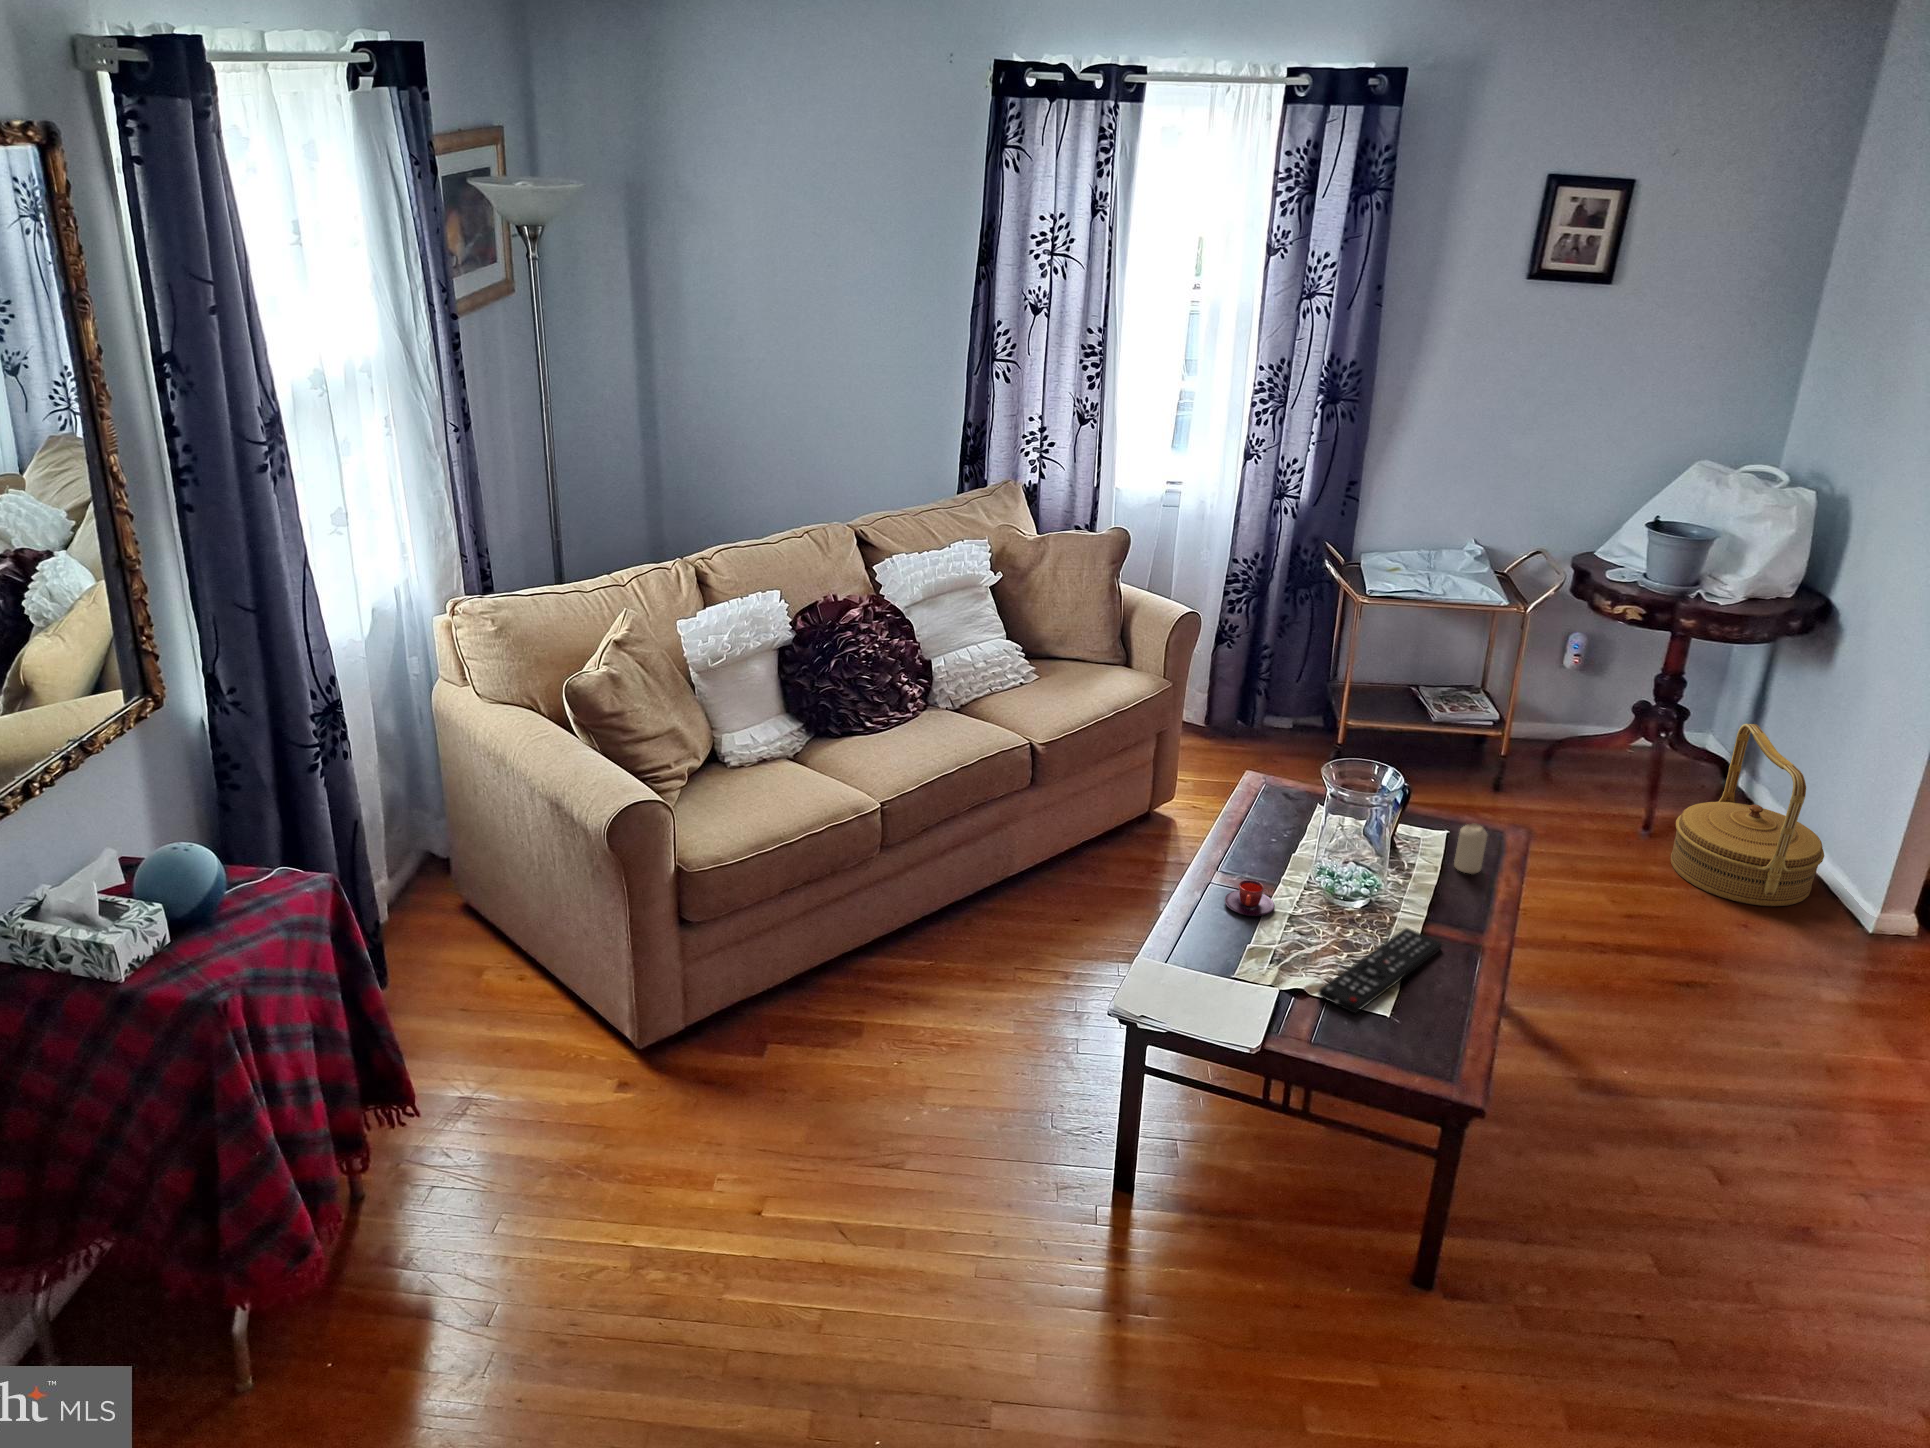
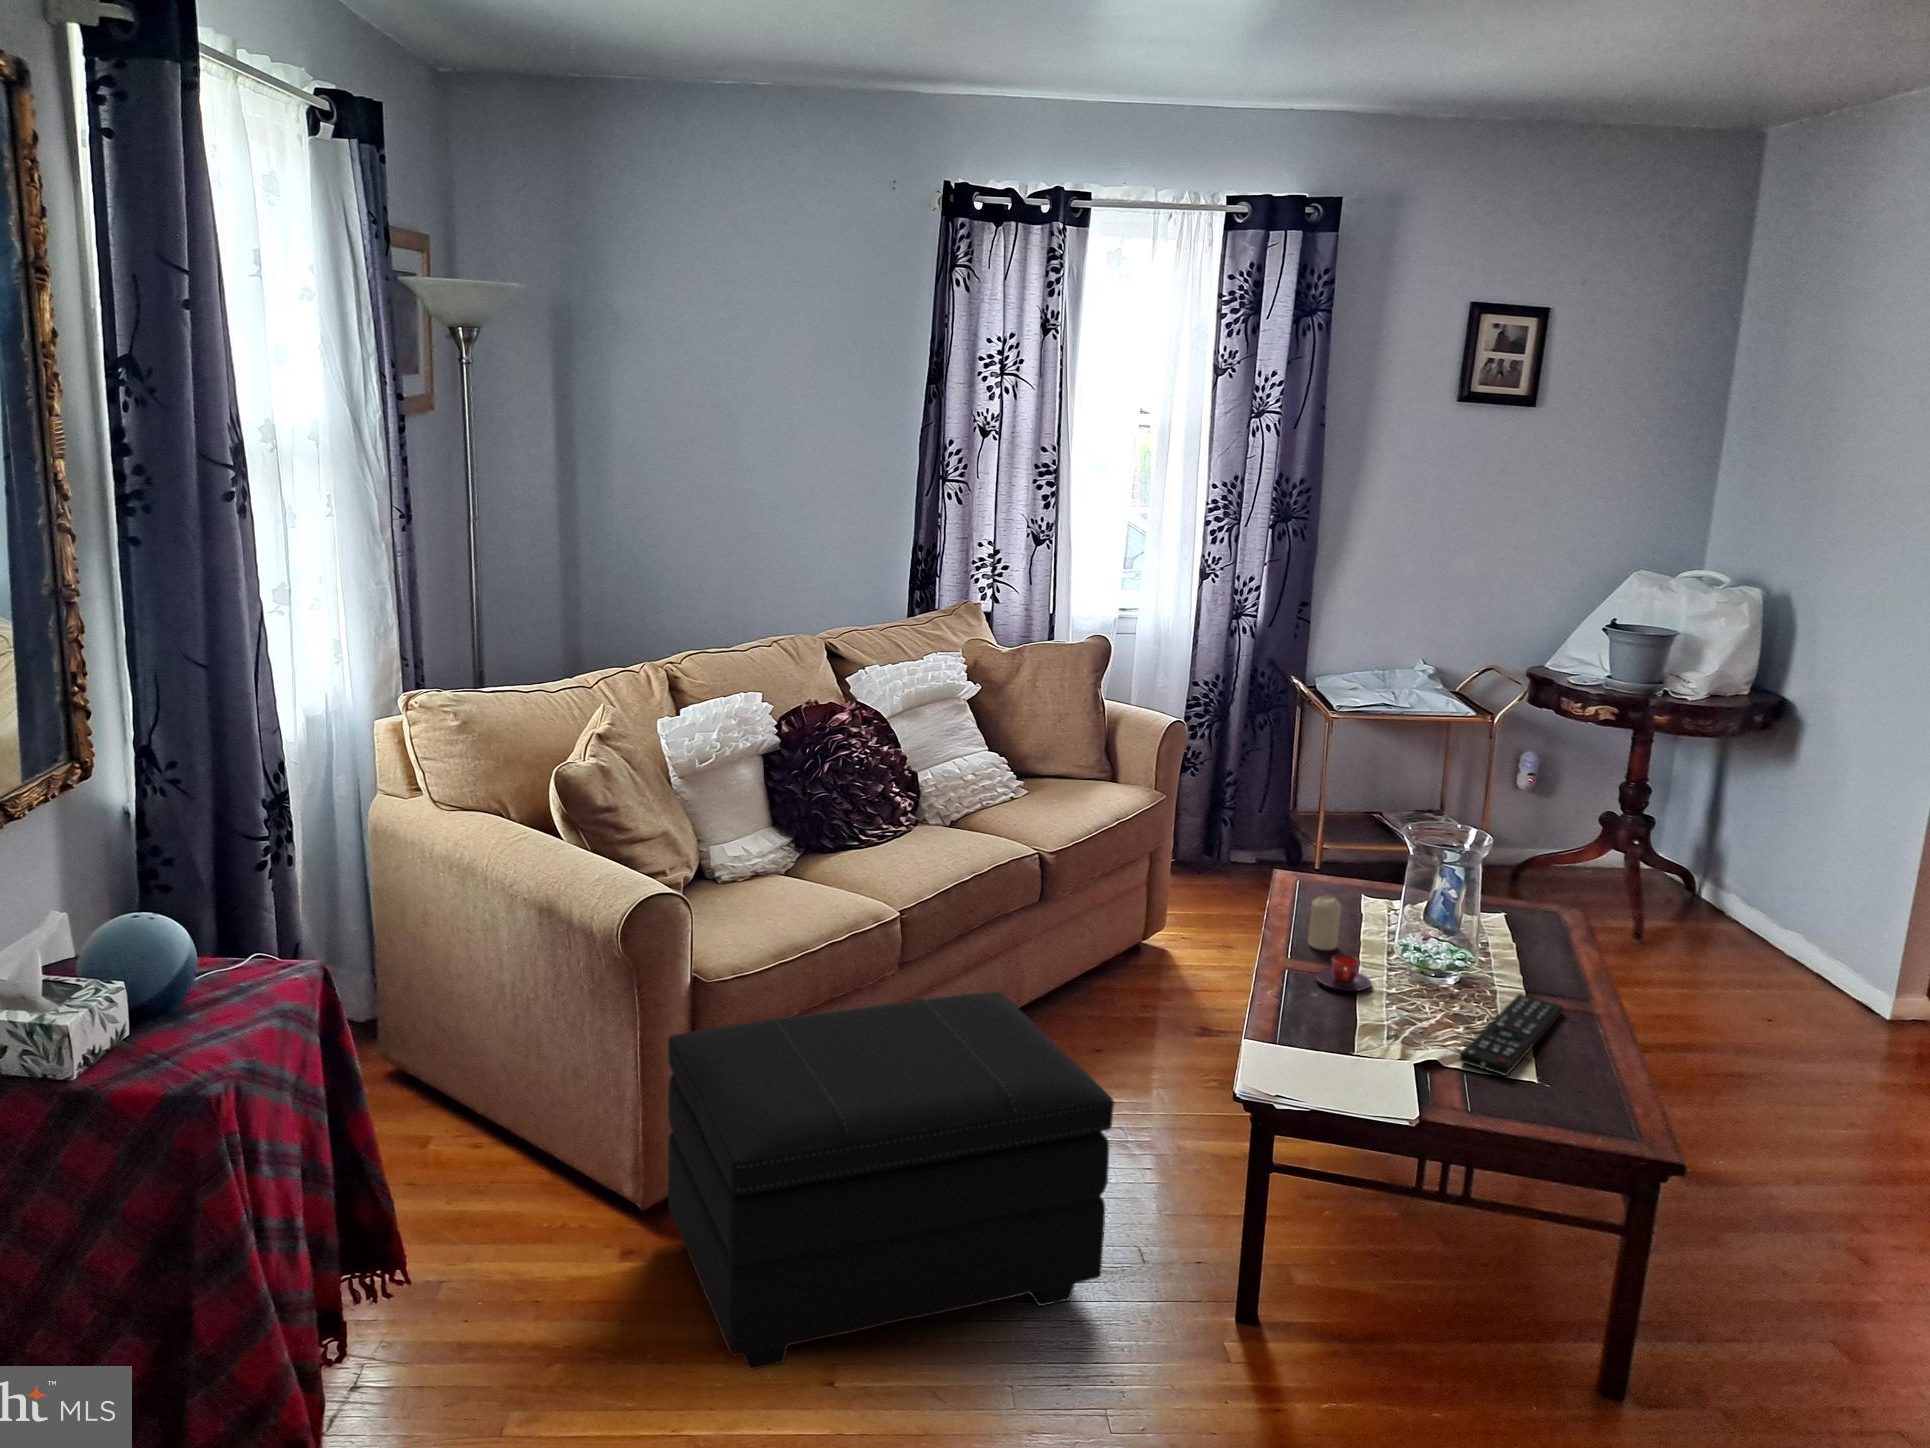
woven basket: present [1671,724,1824,906] -> none [1670,821,1826,1003]
candle: present [1454,823,1488,874] -> present [1308,895,1341,950]
footstool: none [648,891,1009,1203] -> present [668,992,1114,1369]

